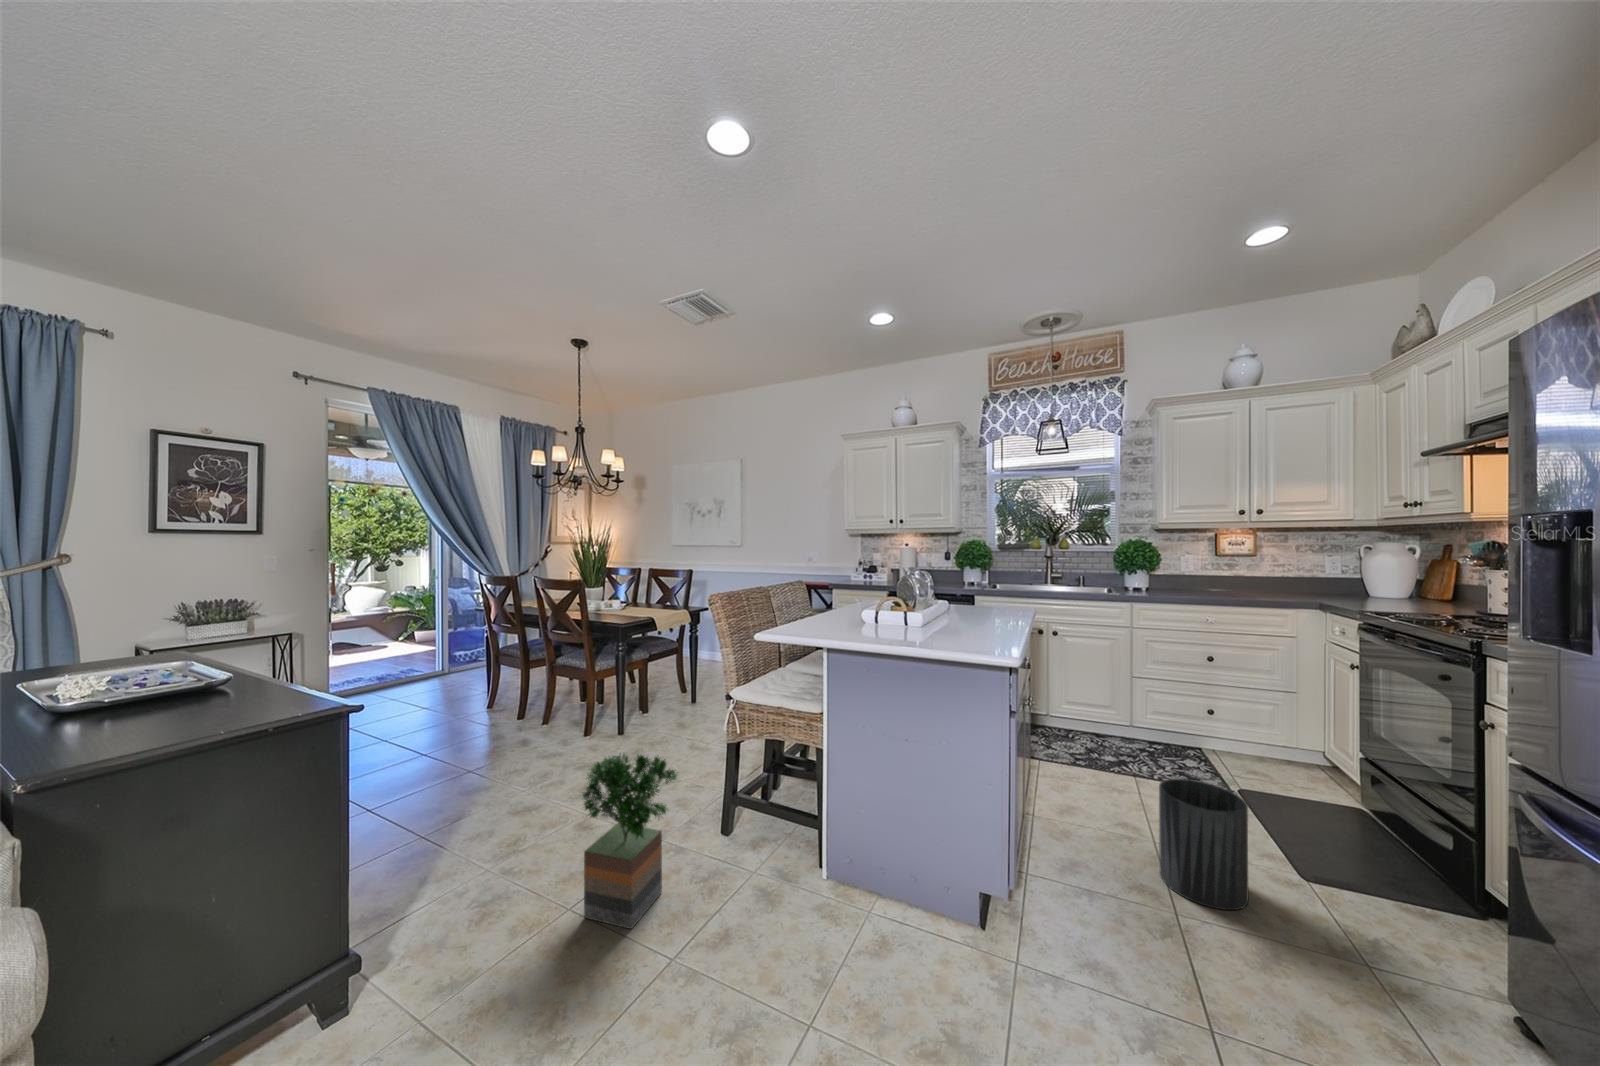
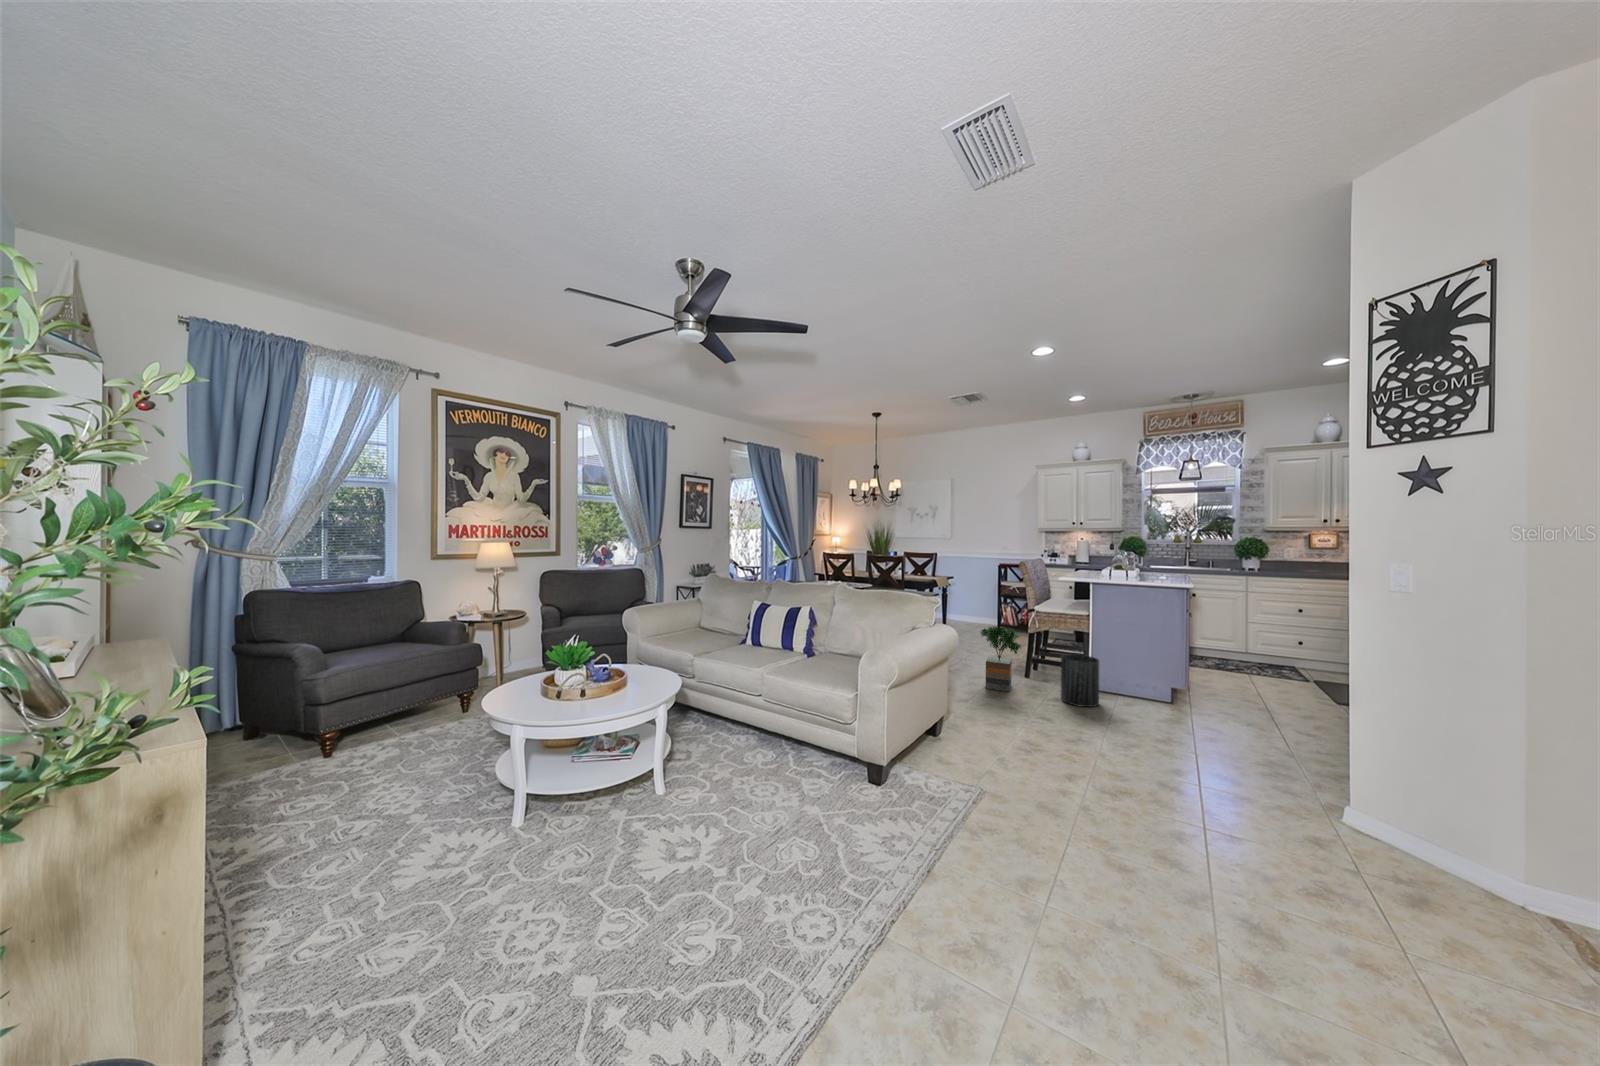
trash can: present [1159,779,1248,910] -> present [1061,654,1099,707]

